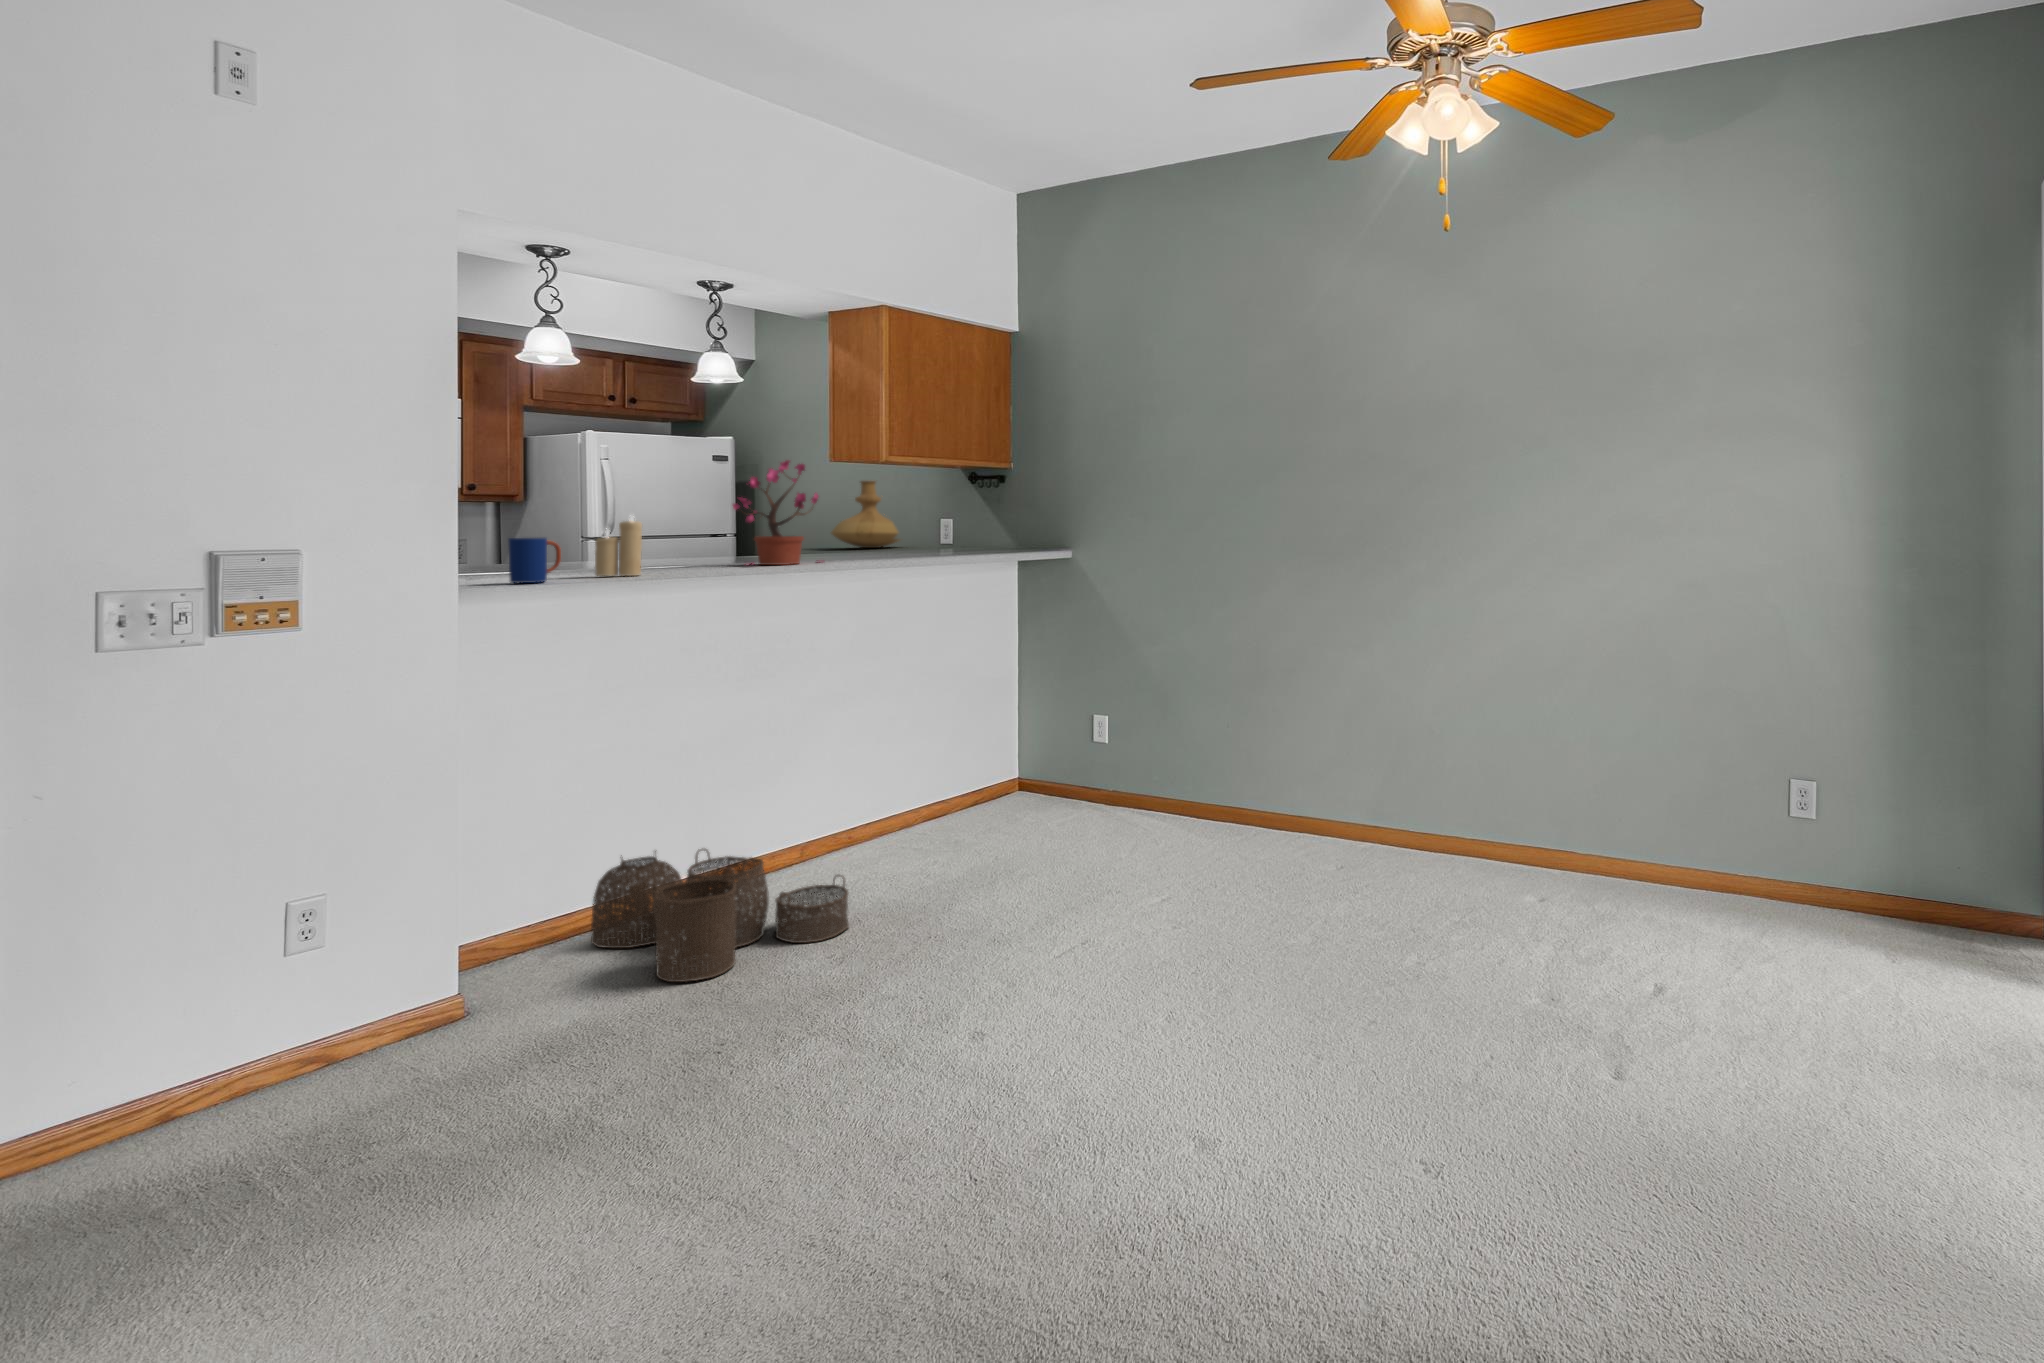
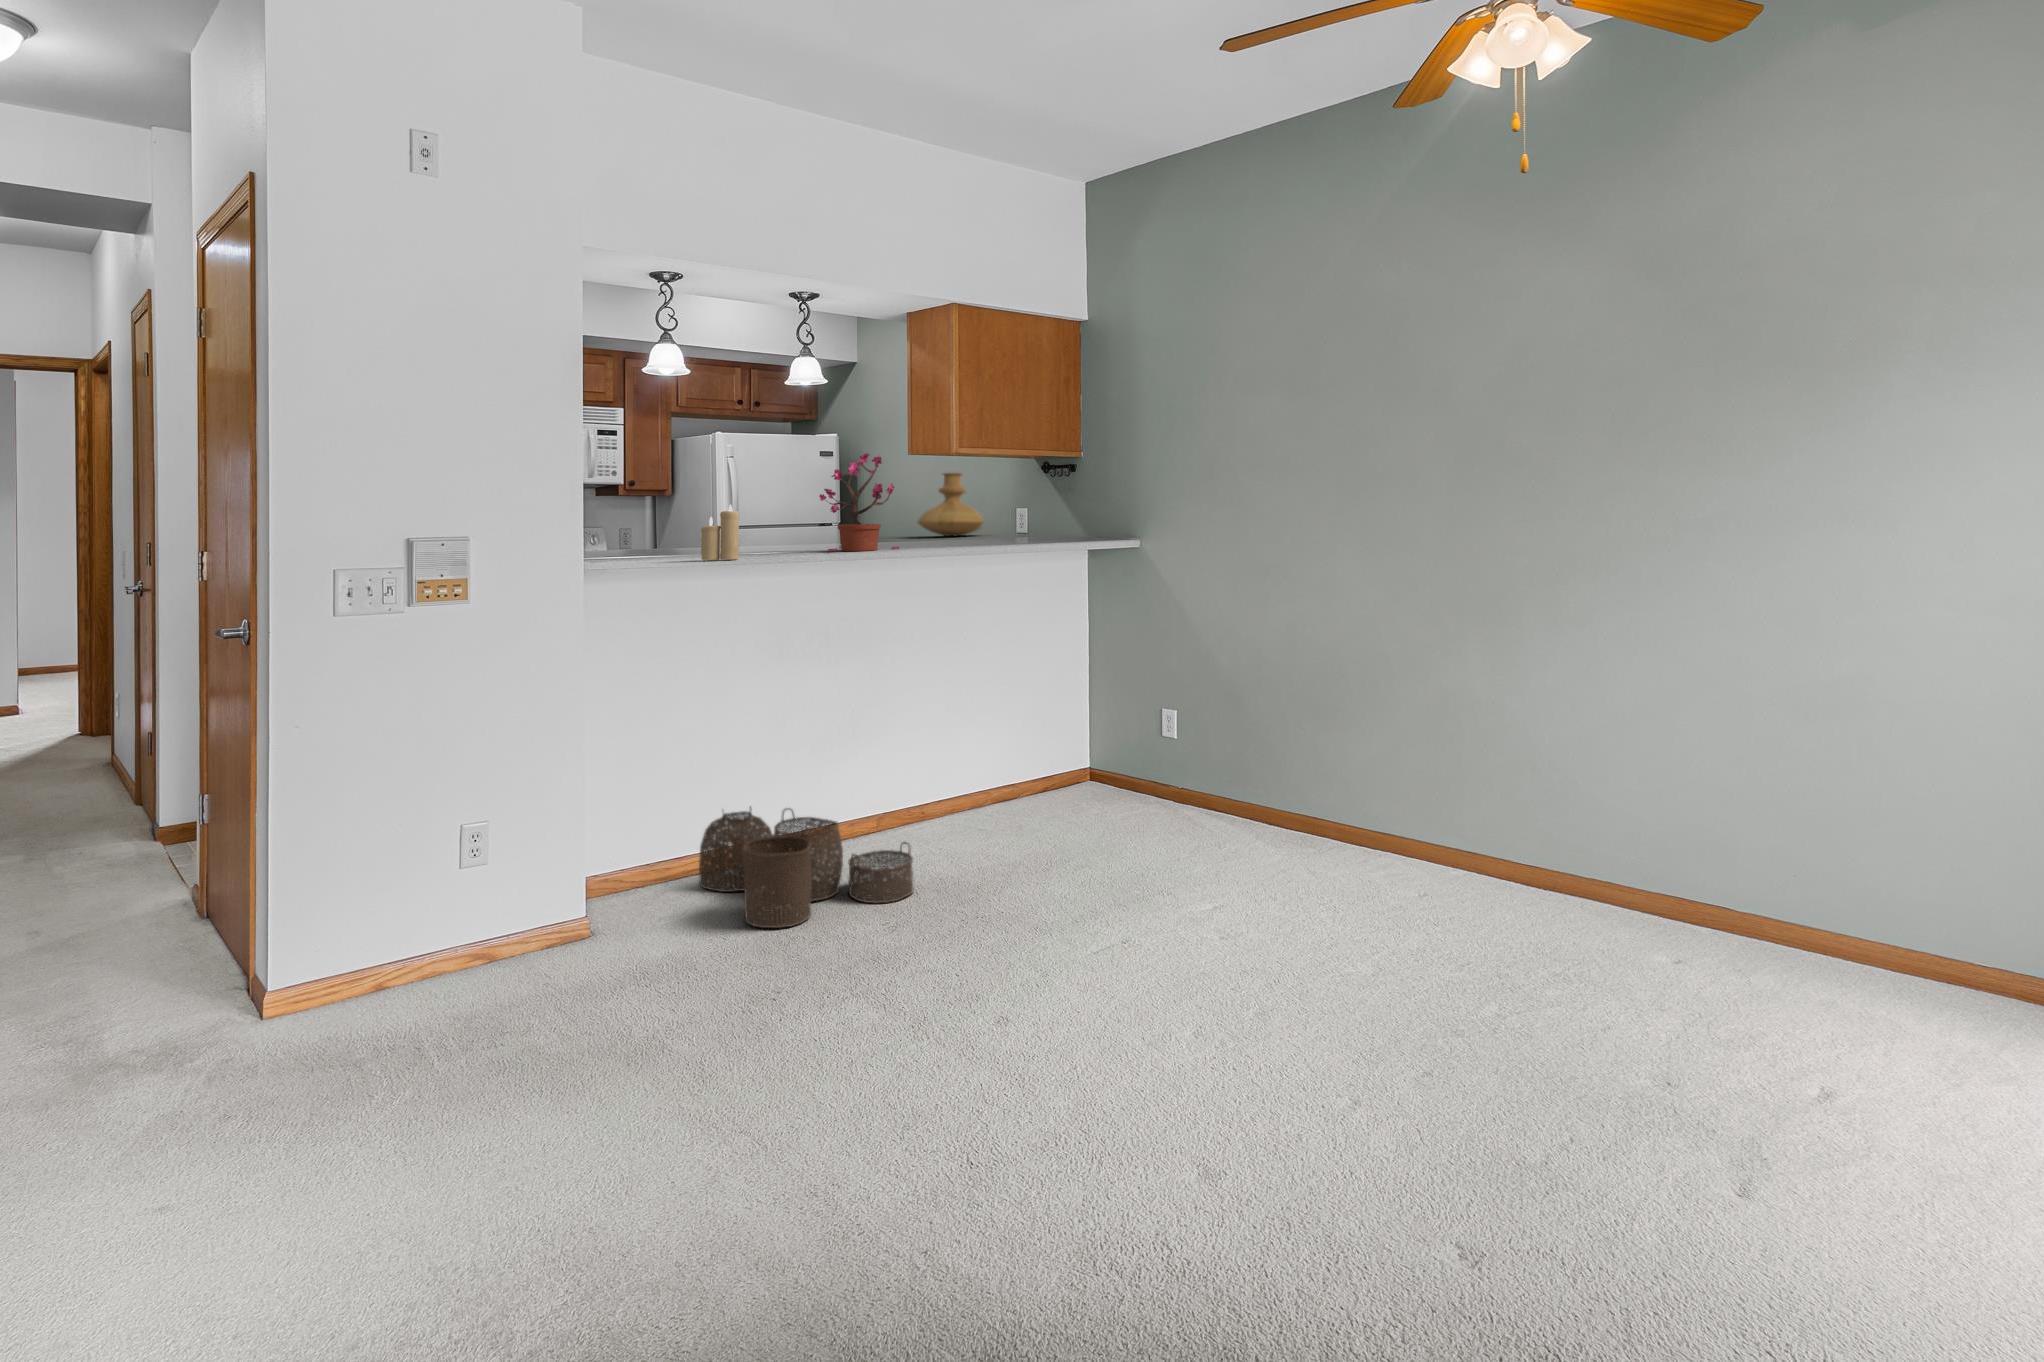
mug: present [508,538,561,583] -> none [631,526,672,566]

